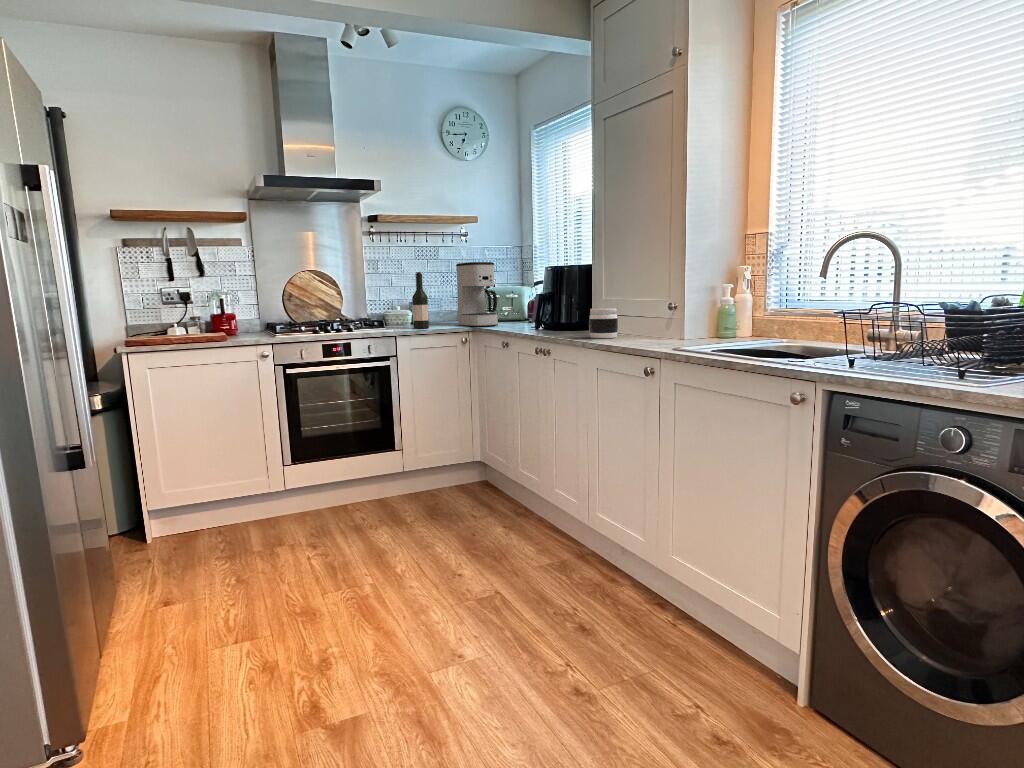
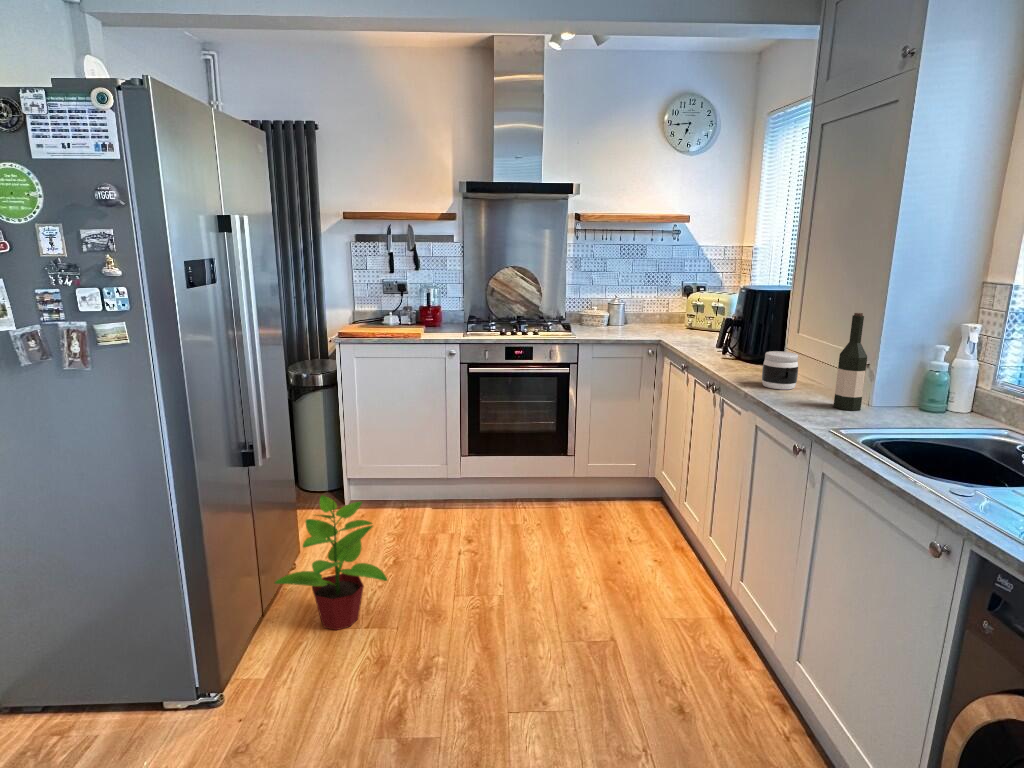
coffee maker: present [456,262,498,326] -> none [649,269,695,341]
wine bottle: present [412,272,429,329] -> present [834,313,867,410]
potted plant: none [111,499,259,657] -> present [275,496,387,630]

